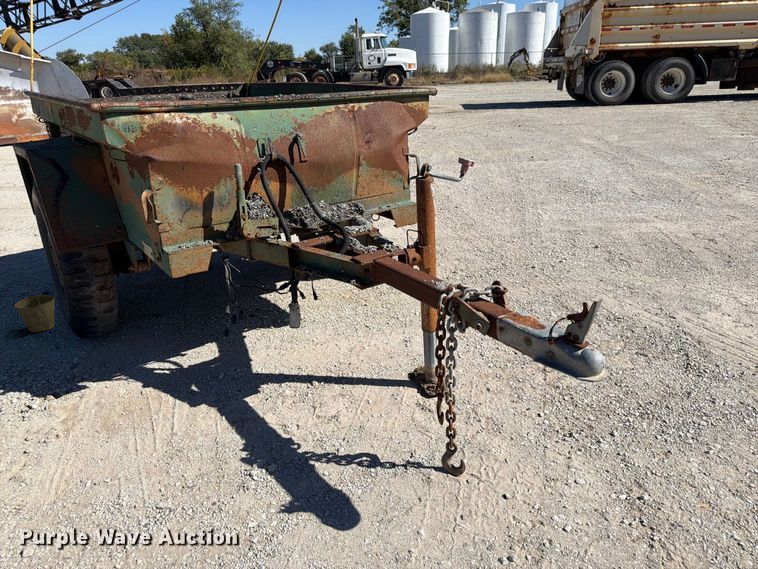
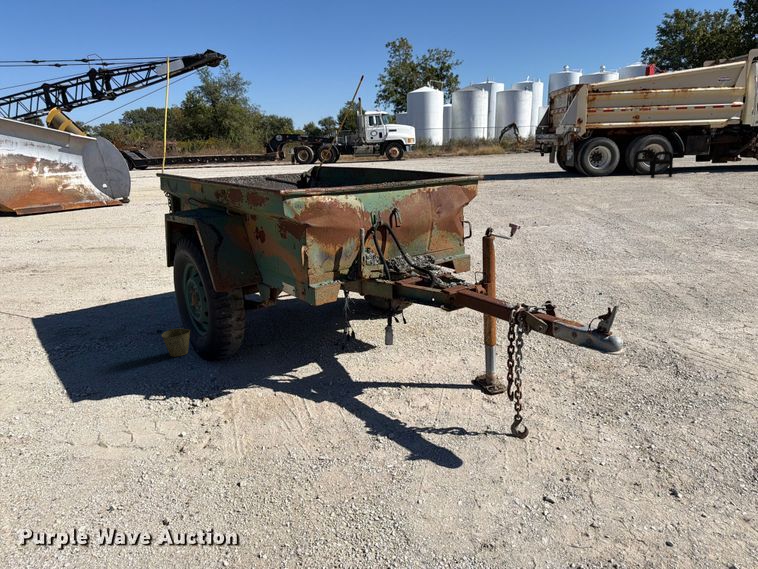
bench: none [650,74,696,107] -> present [633,150,673,178]

